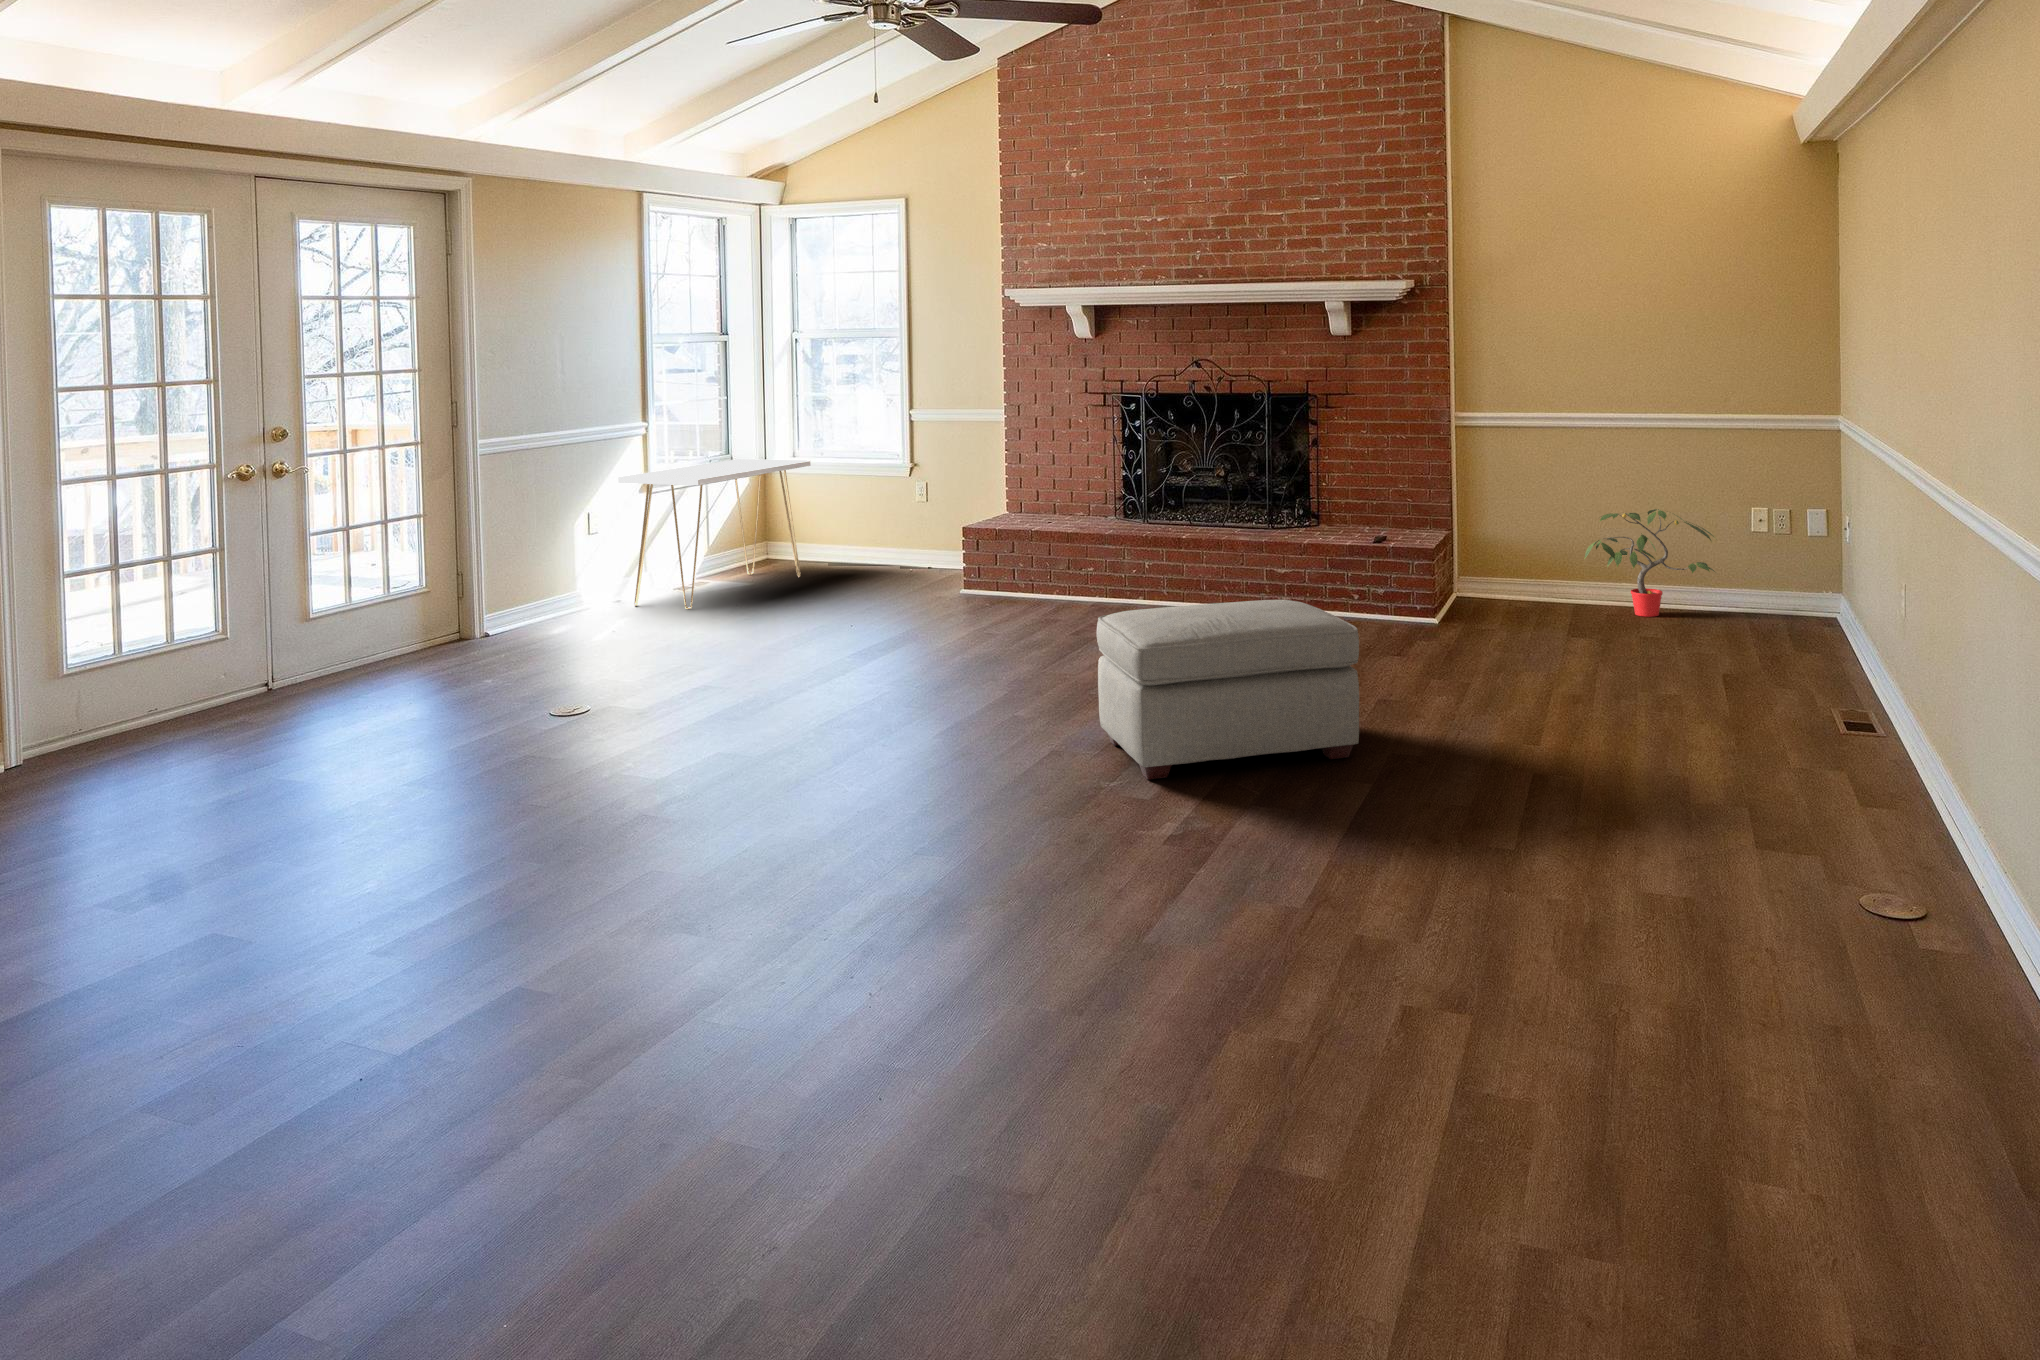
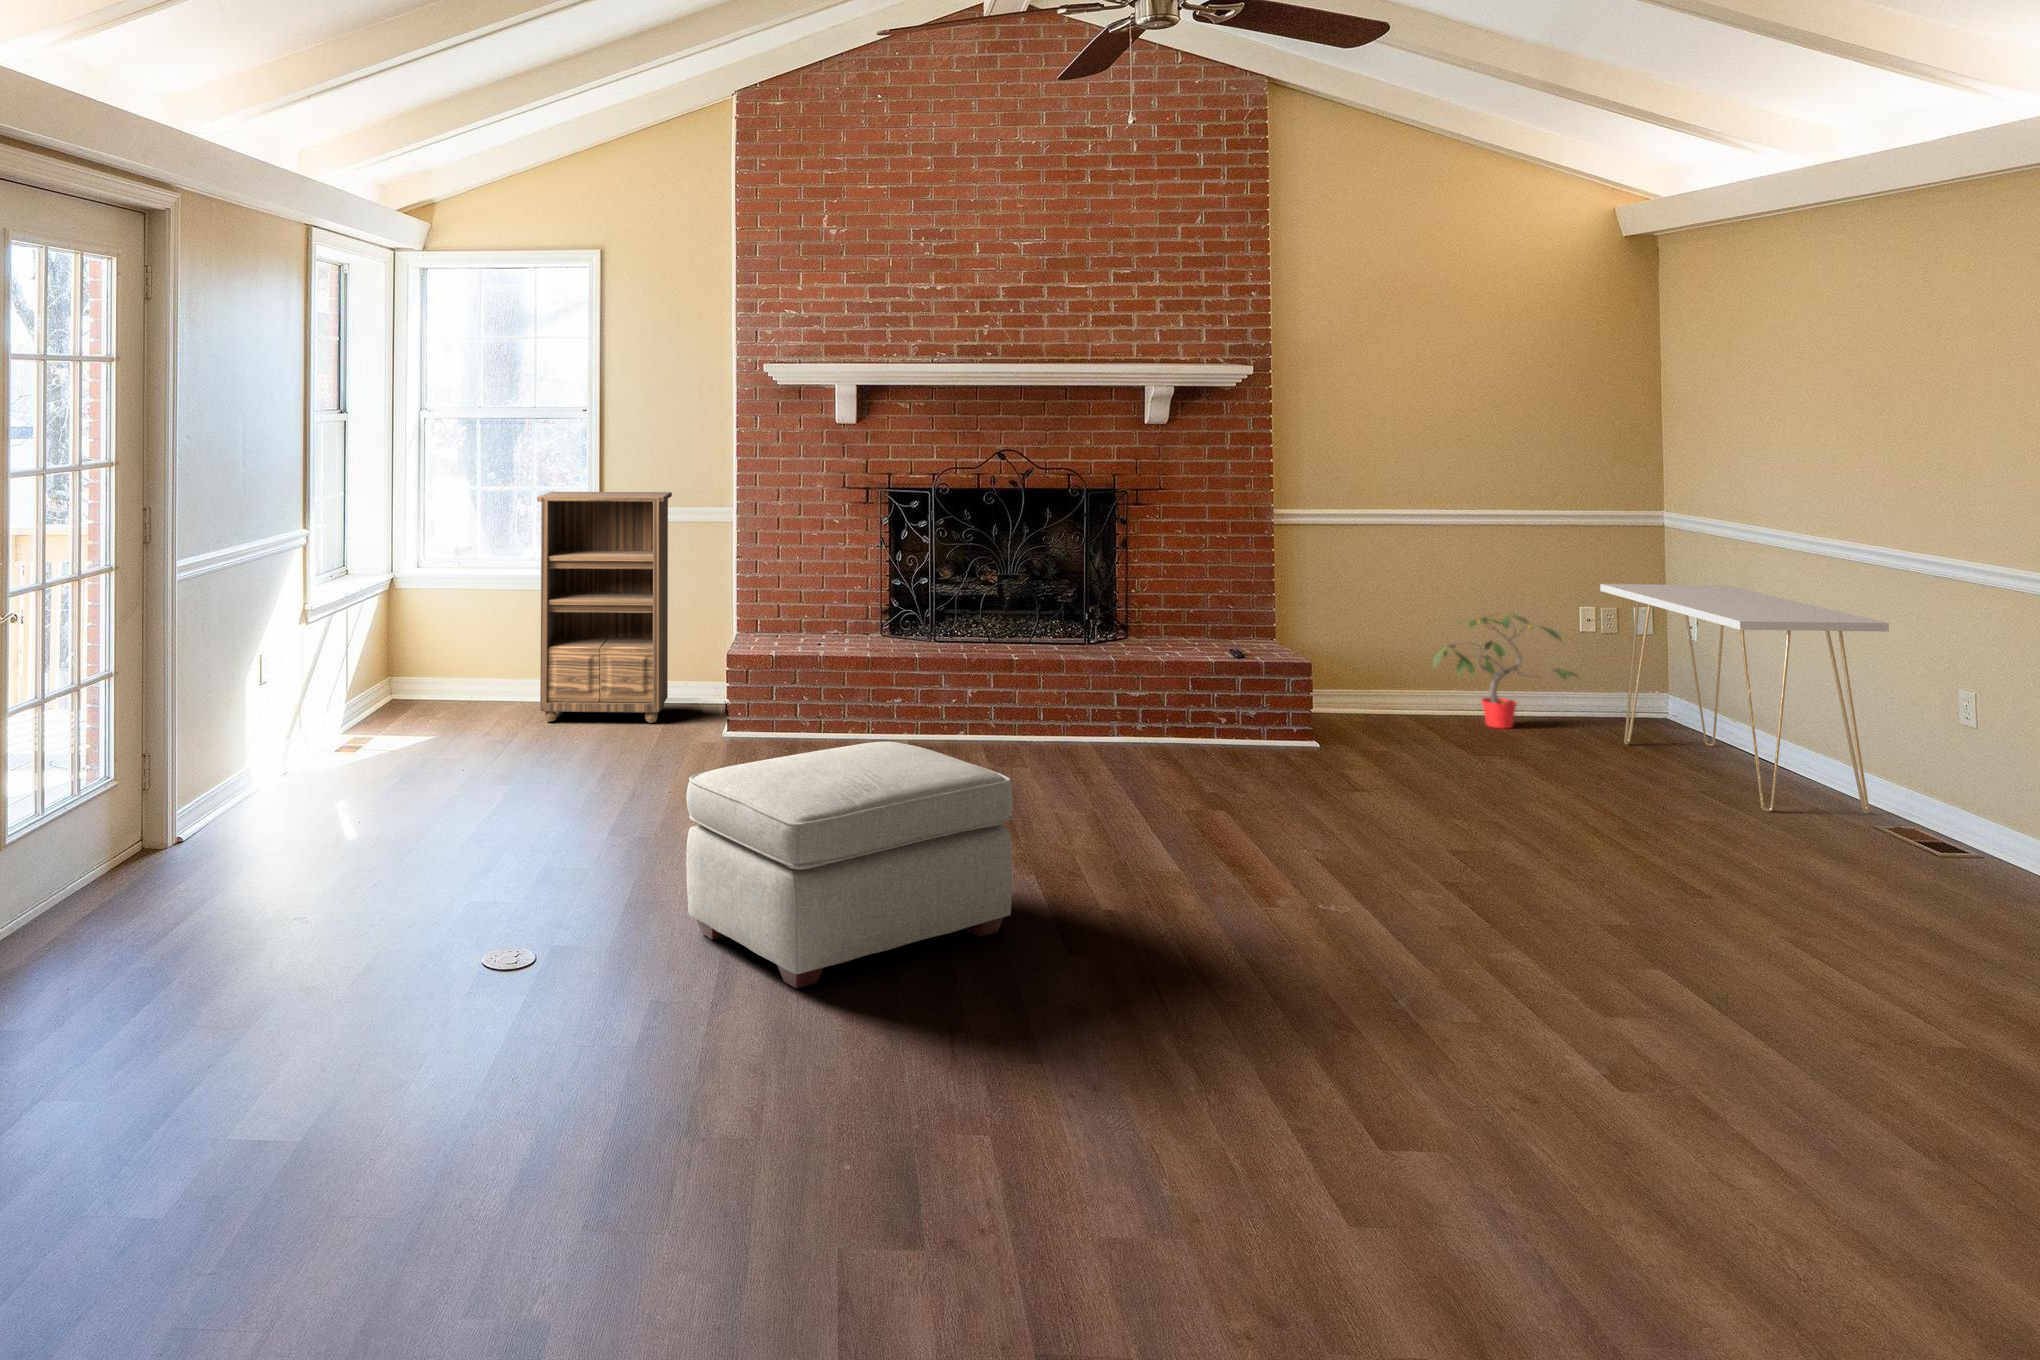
bookshelf: none [839,398,957,584] -> present [537,492,672,723]
console table: present [618,459,810,609] -> present [1600,584,1889,813]
ottoman: present [1097,600,1359,779] -> present [686,742,1013,988]

